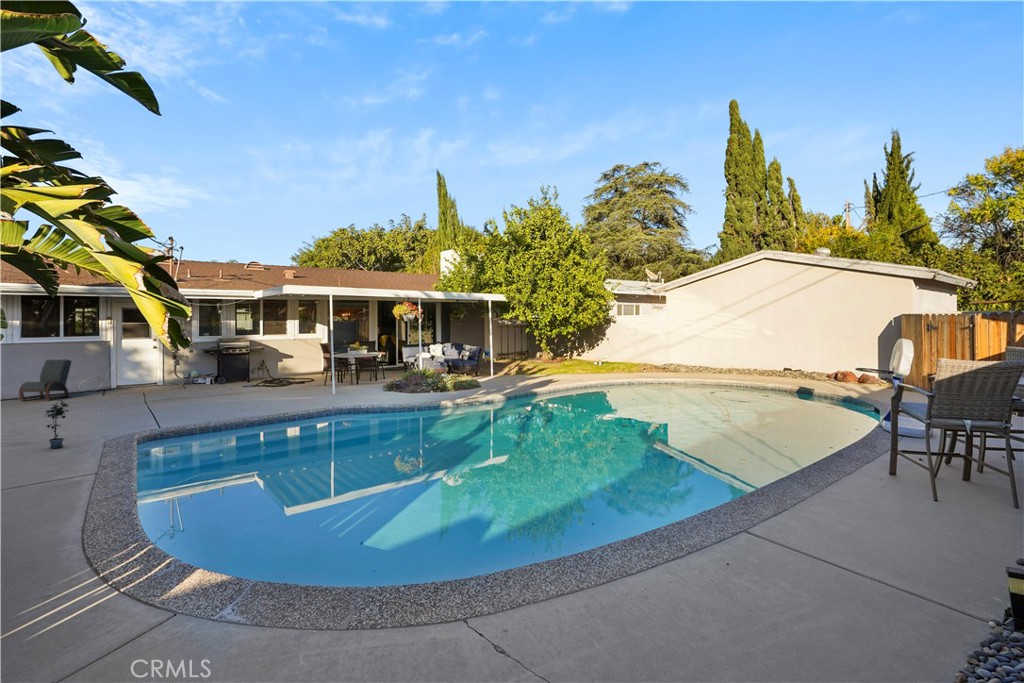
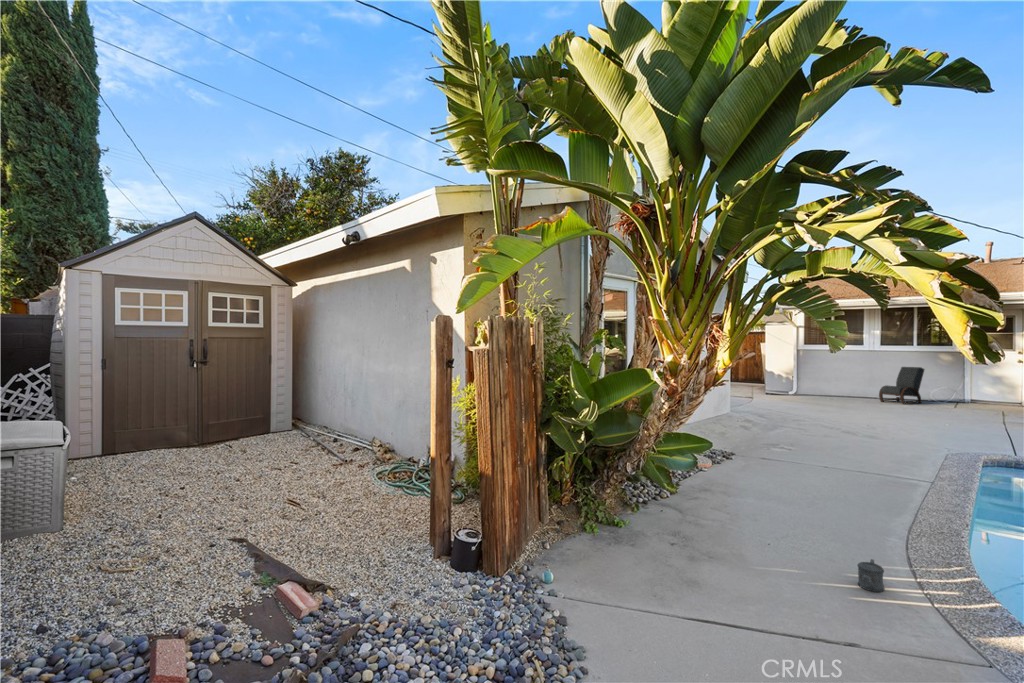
potted plant: present [46,401,69,448] -> none [889,405,913,449]
watering can: none [37,574,71,612] -> present [857,559,885,592]

